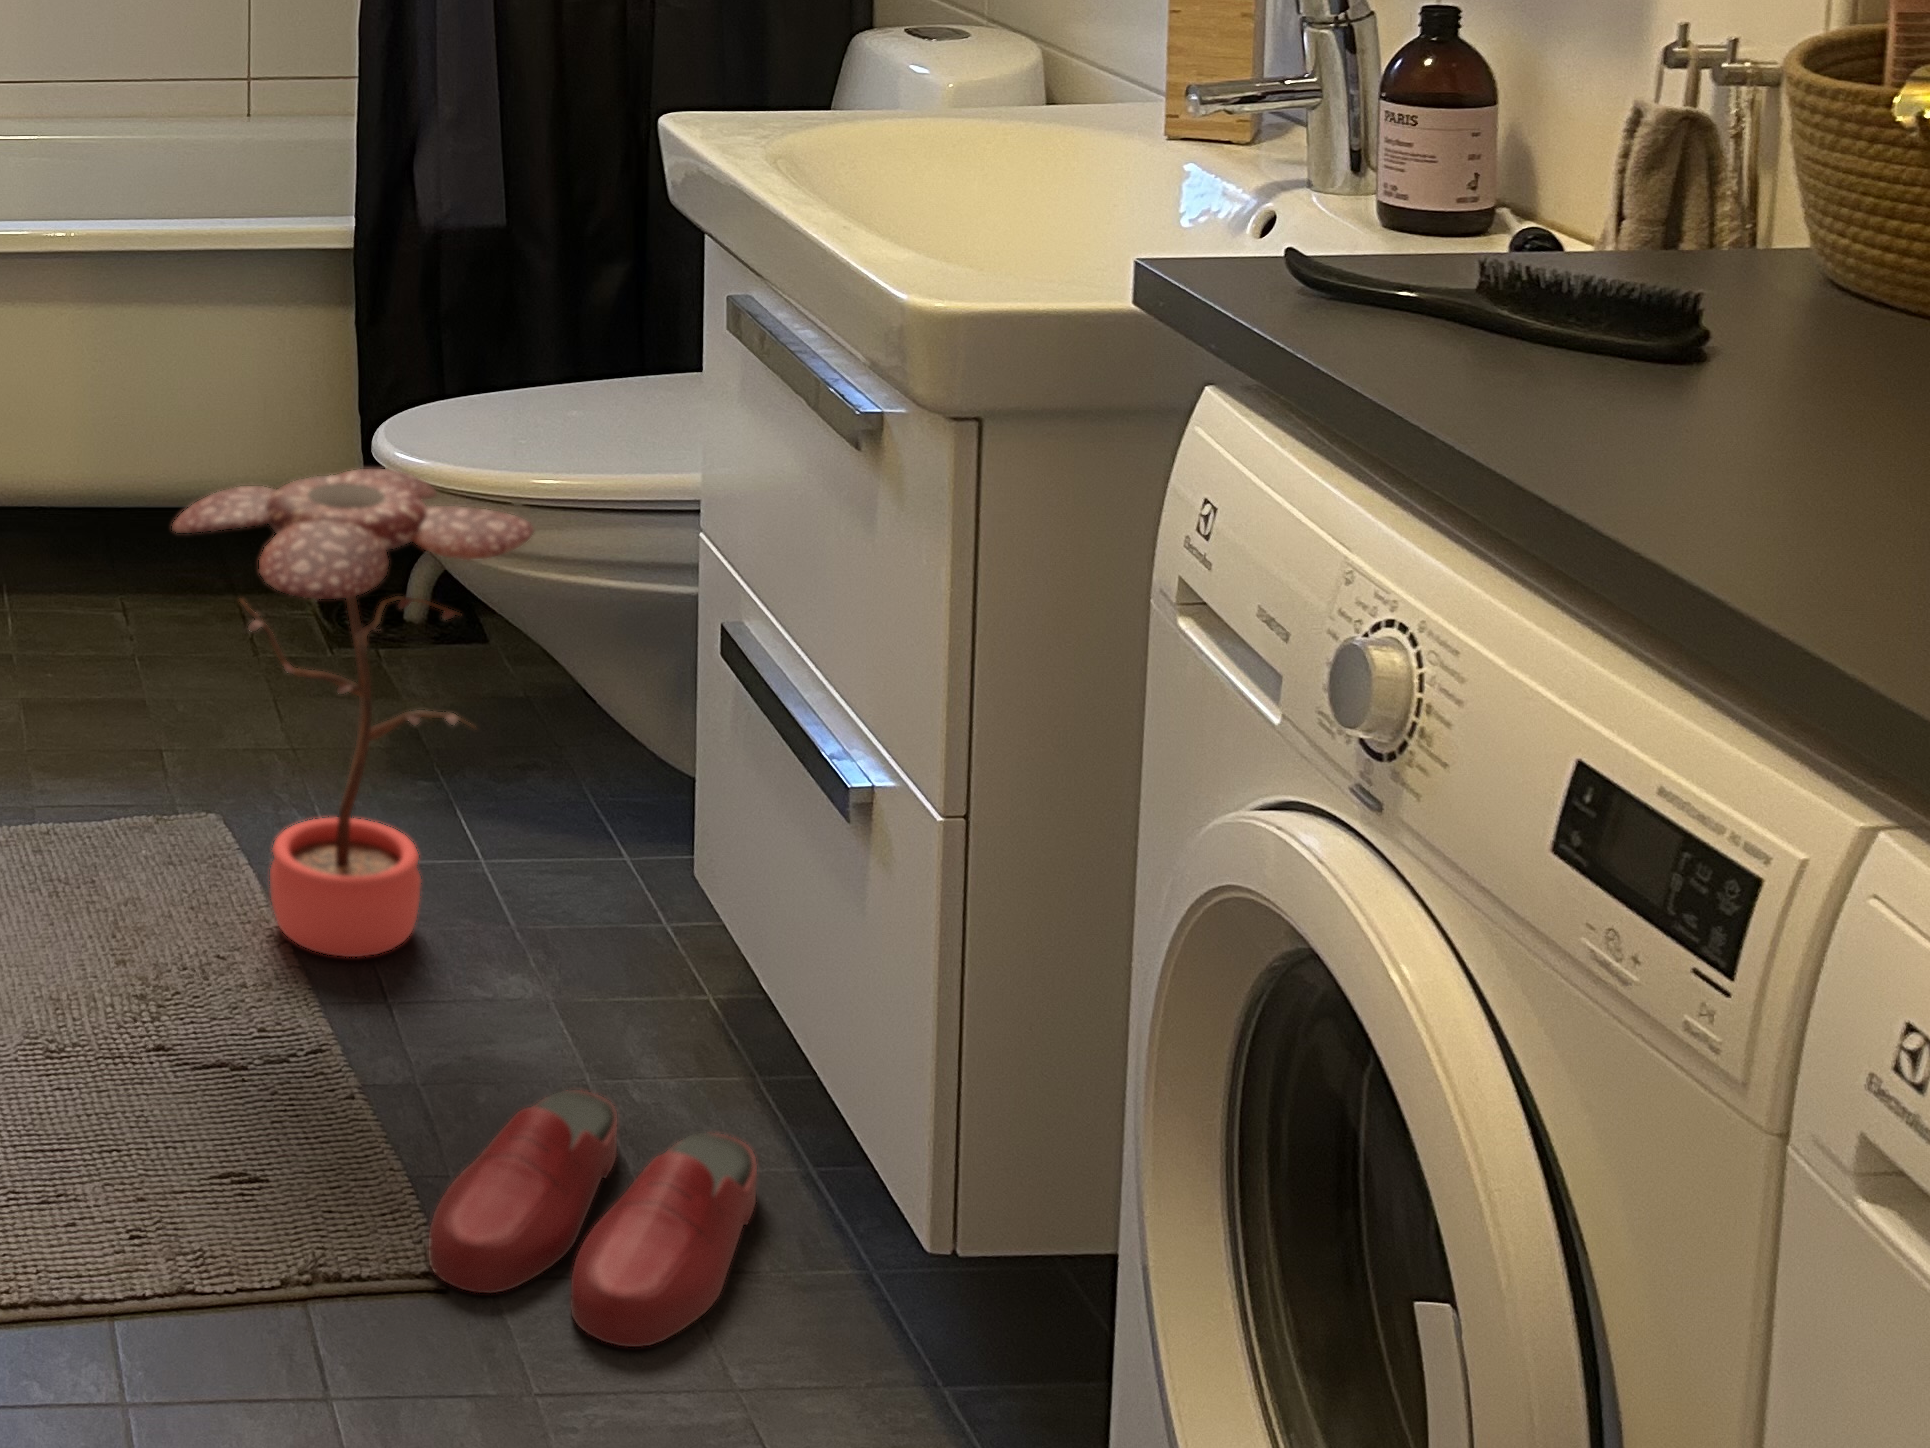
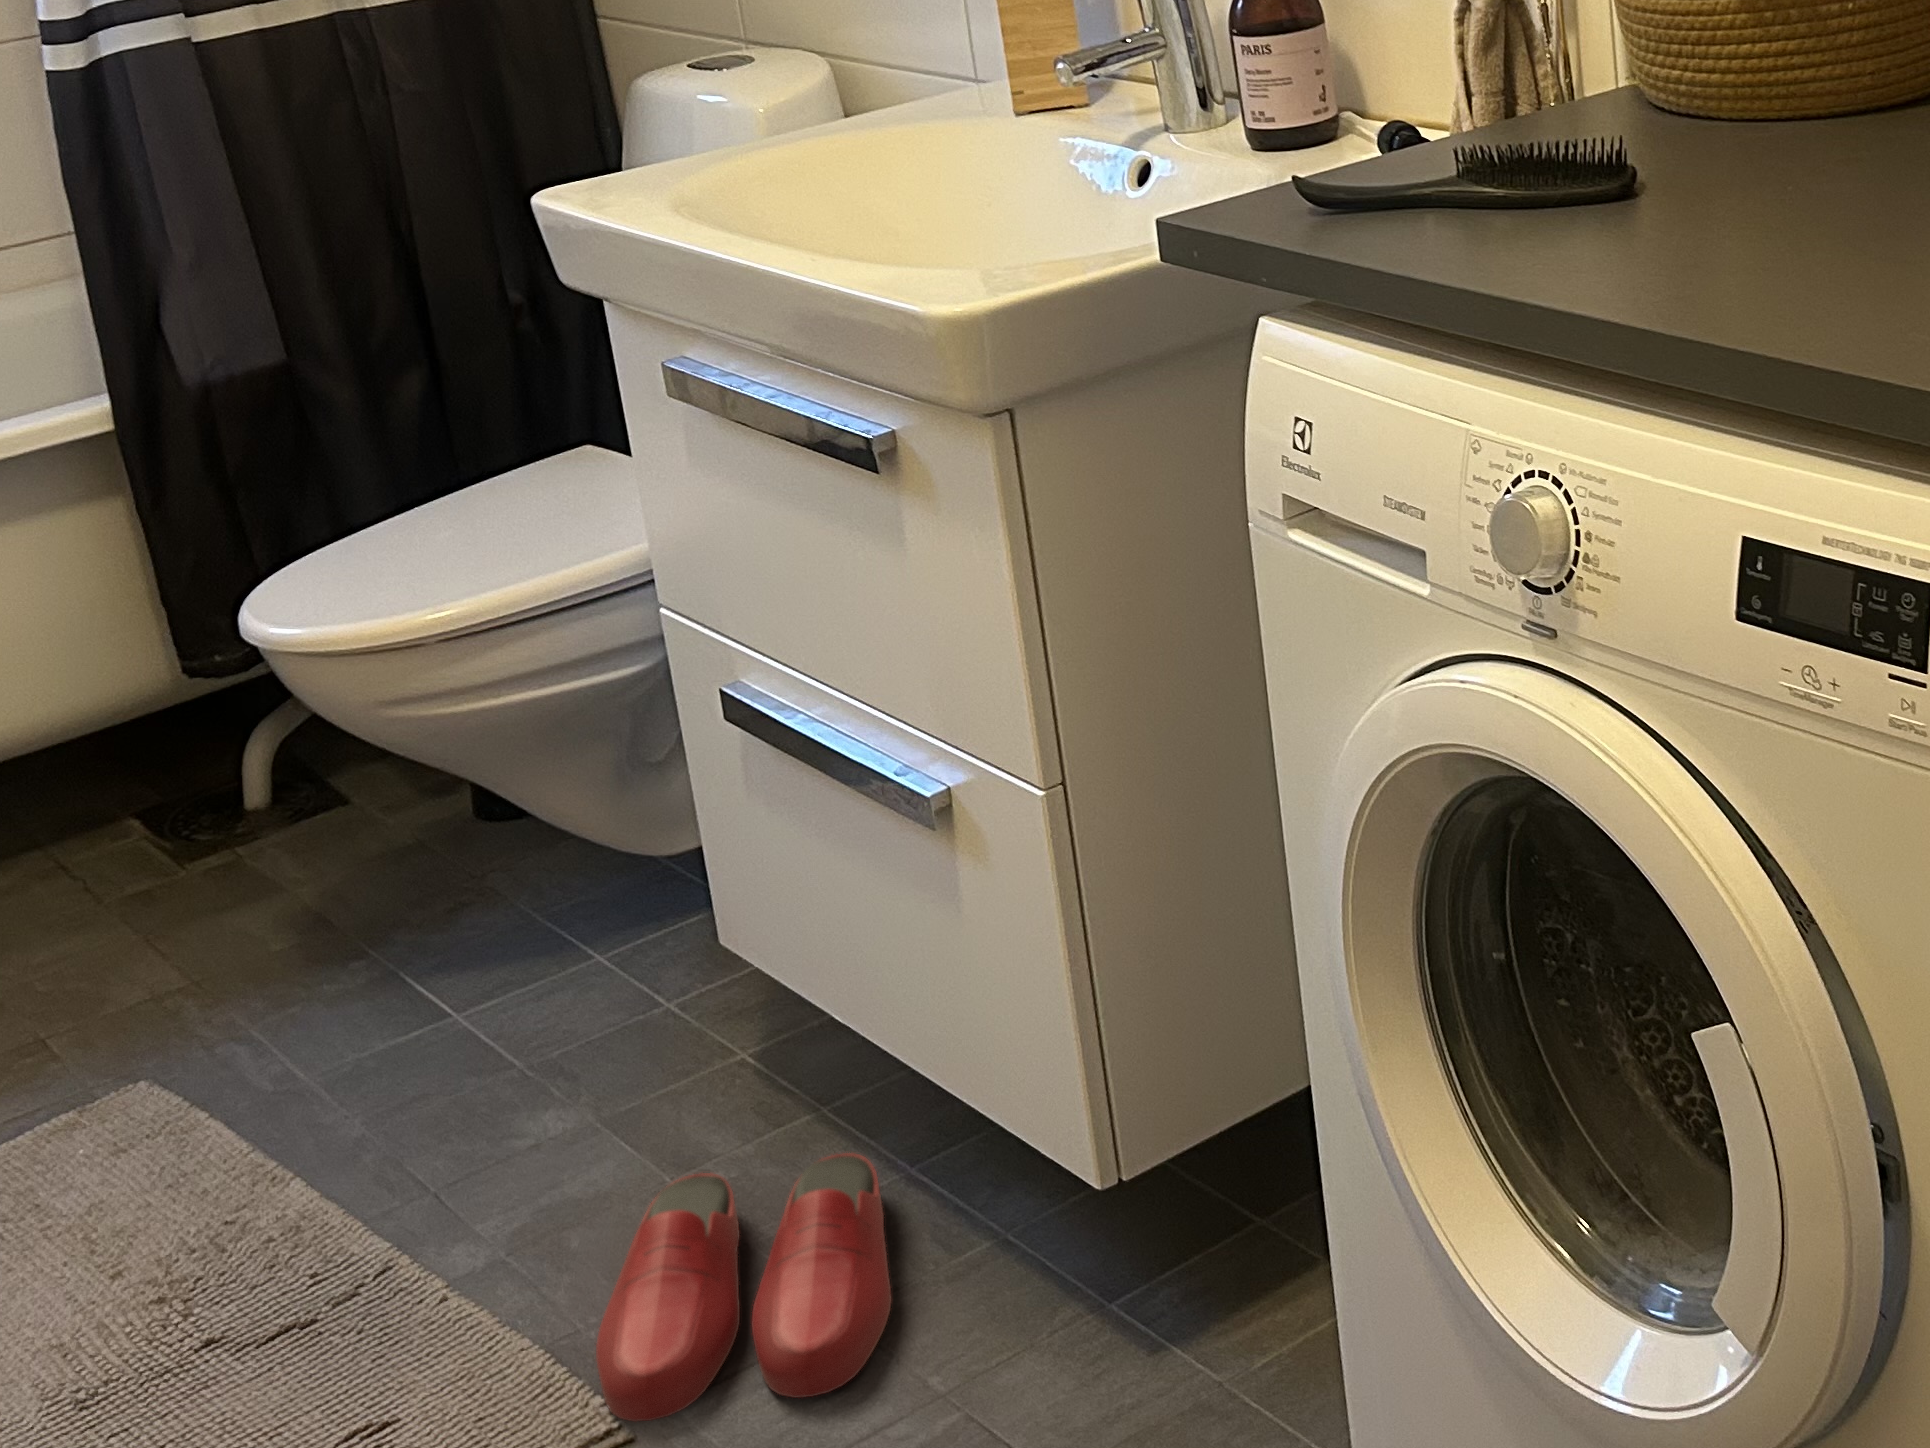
potted plant: present [172,469,534,957] -> none [49,643,472,1166]

